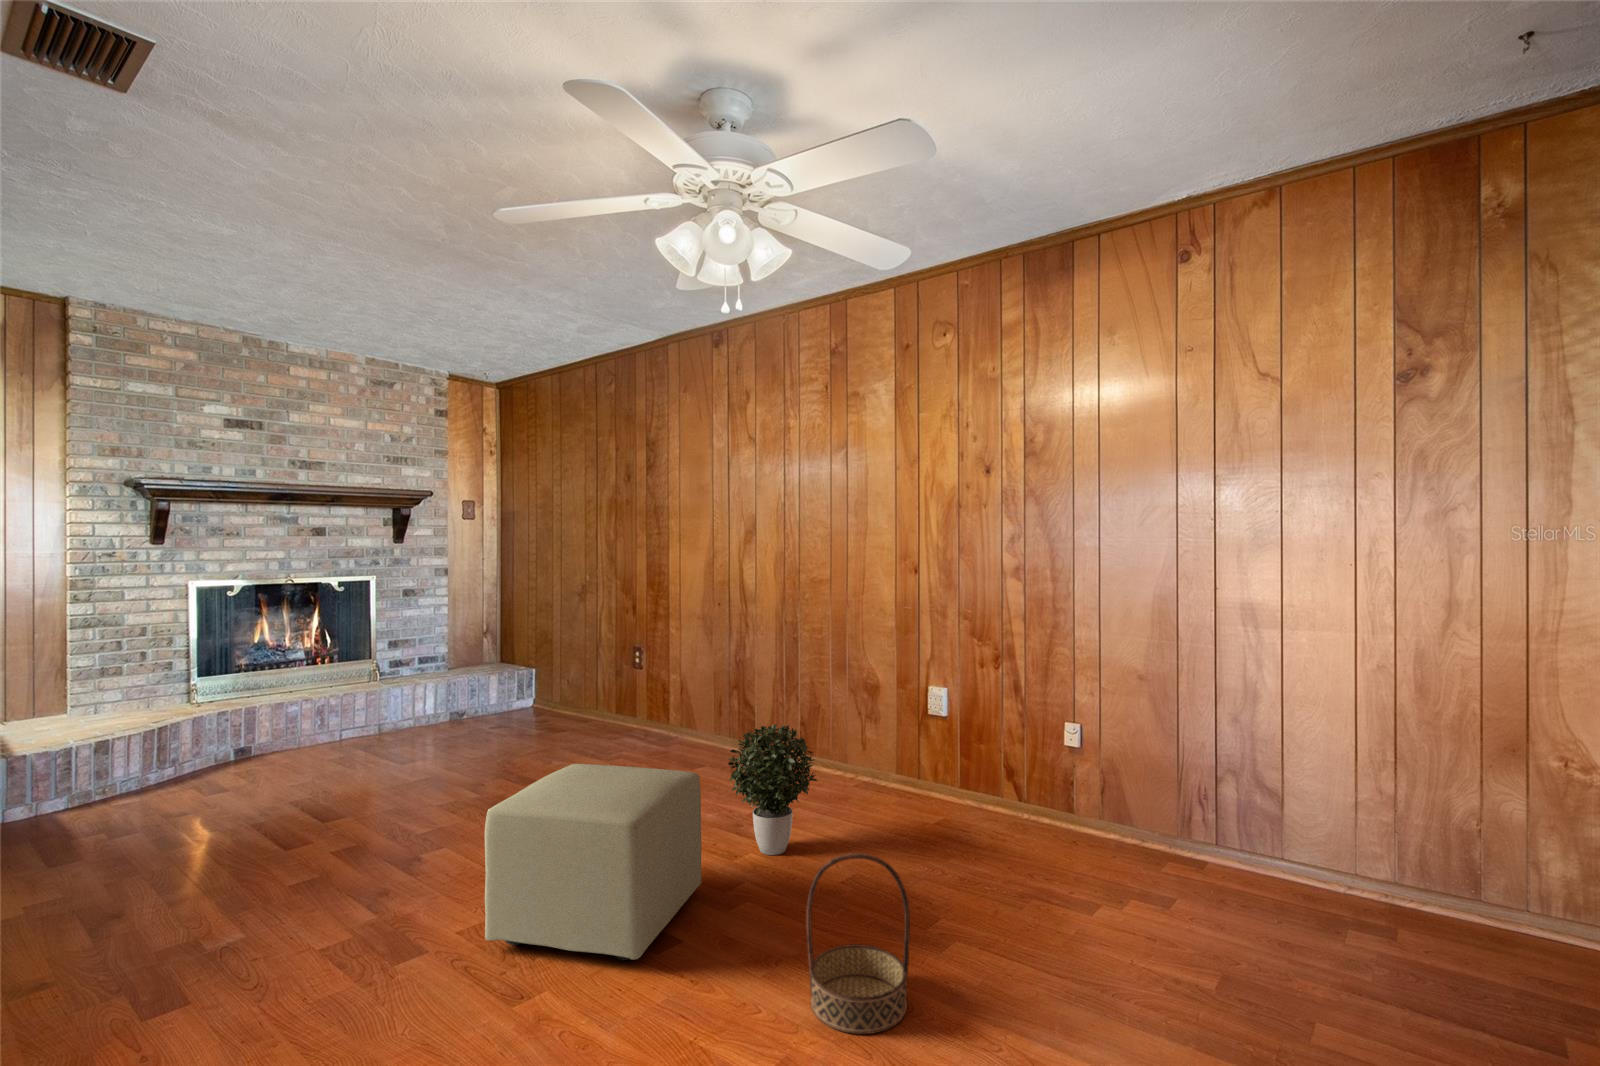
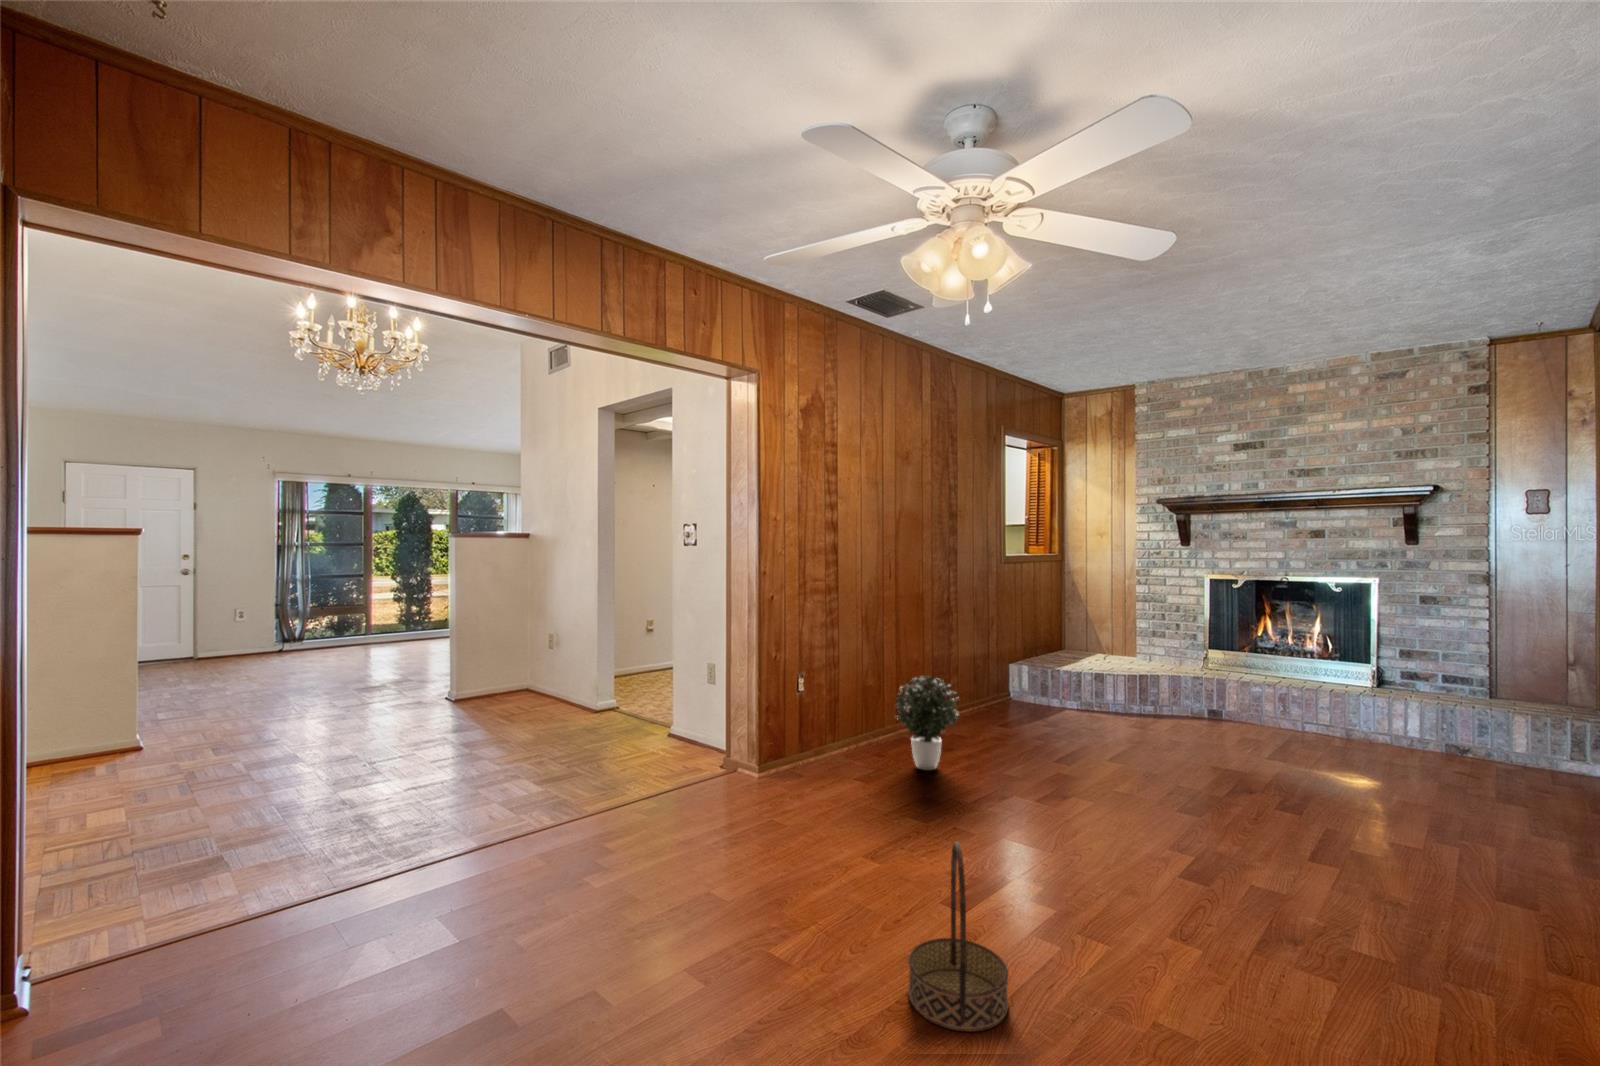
potted plant: present [728,724,817,855] -> present [895,675,958,770]
ottoman: present [485,764,702,960] -> none [971,731,1129,901]

